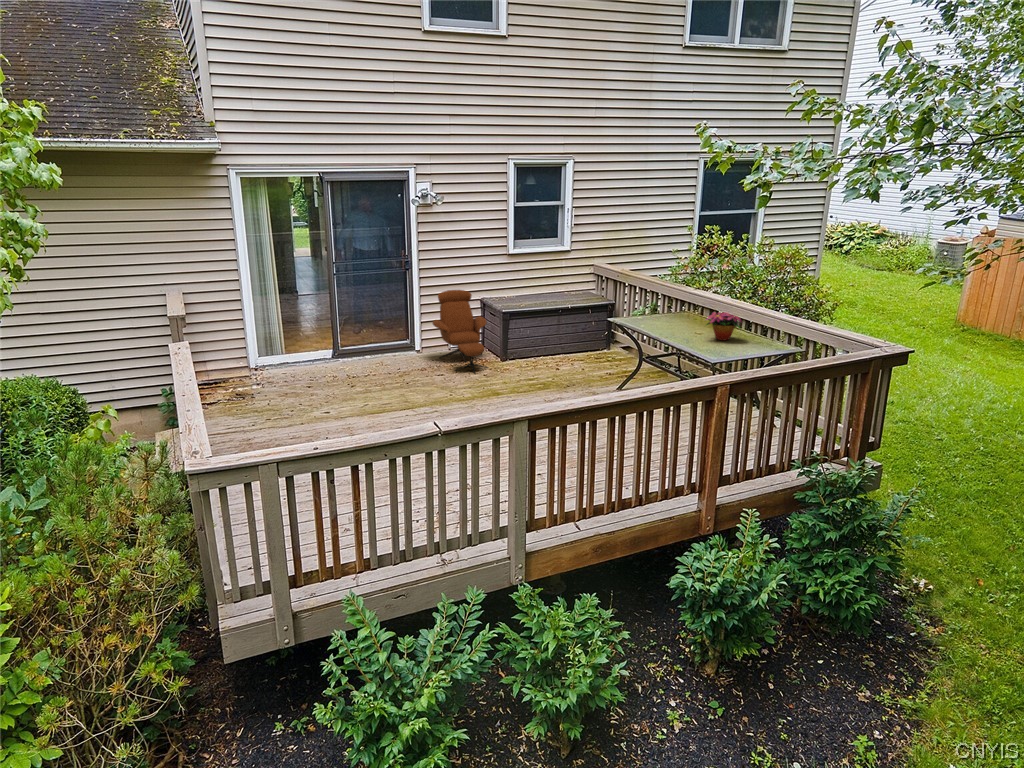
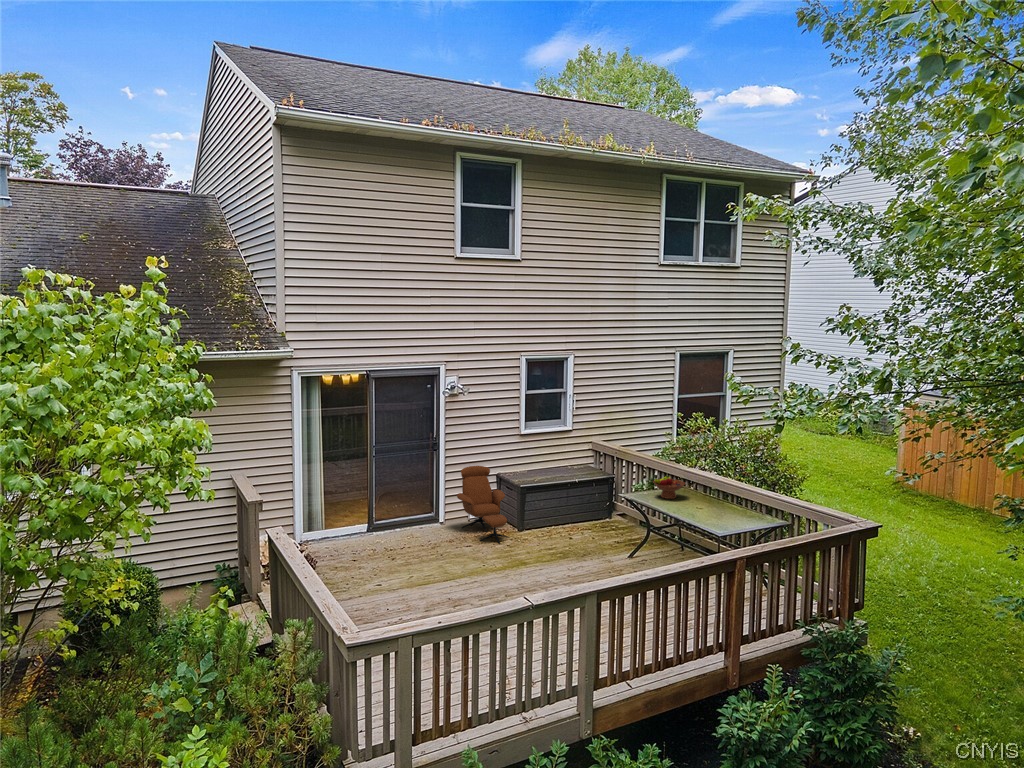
fruit bowl: none [648,296,687,323] -> present [653,476,685,499]
flower arrangement: present [706,312,740,341] -> none [705,492,740,517]

